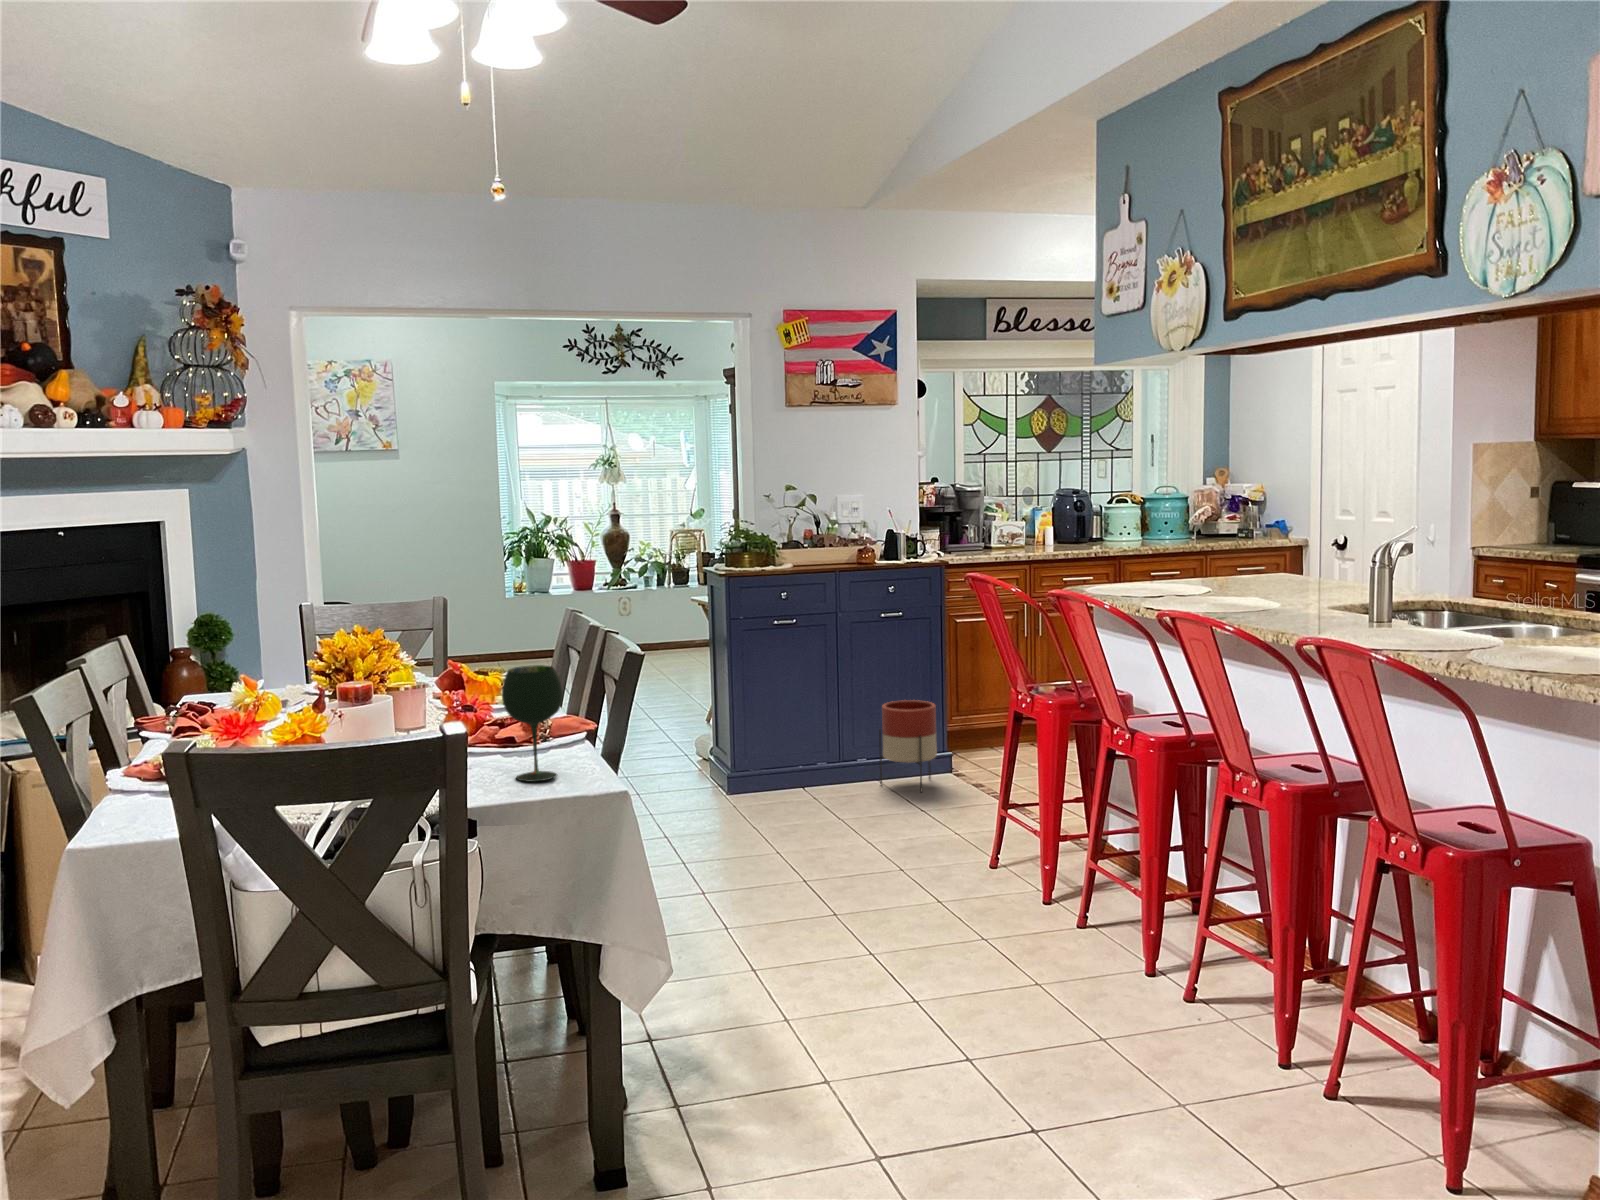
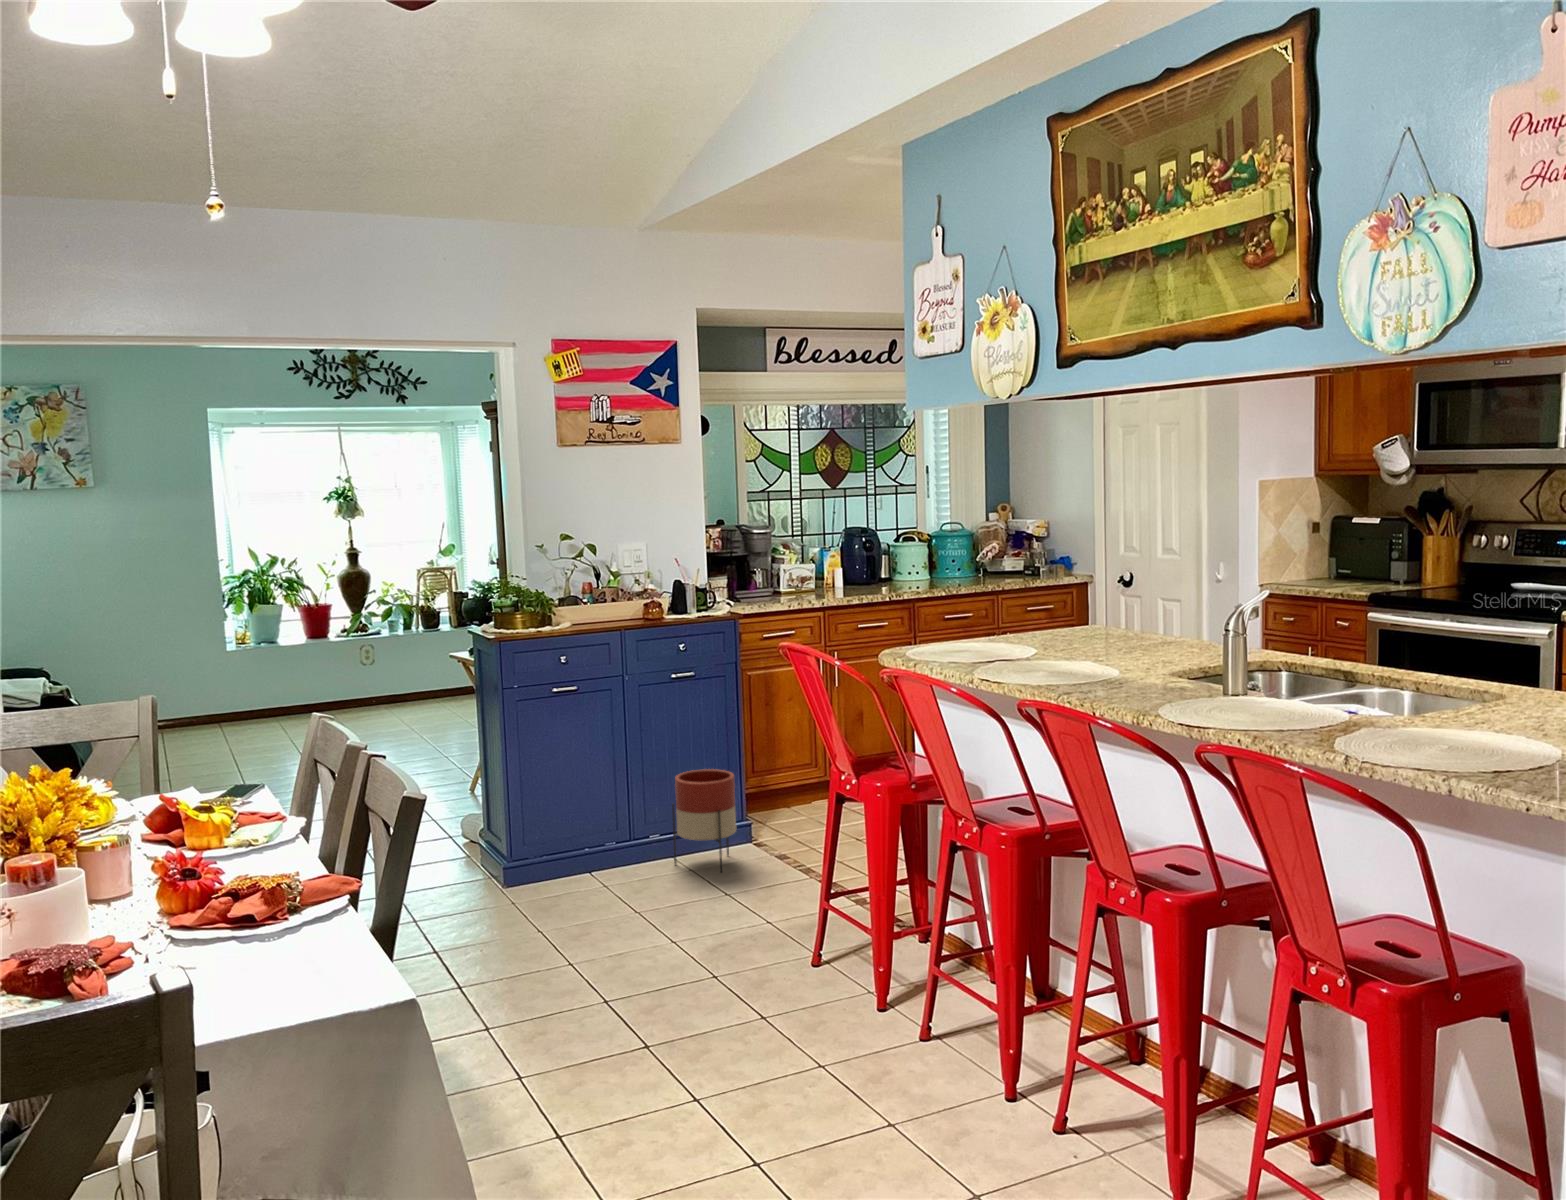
wine glass: present [502,665,563,782] -> none [244,827,329,988]

